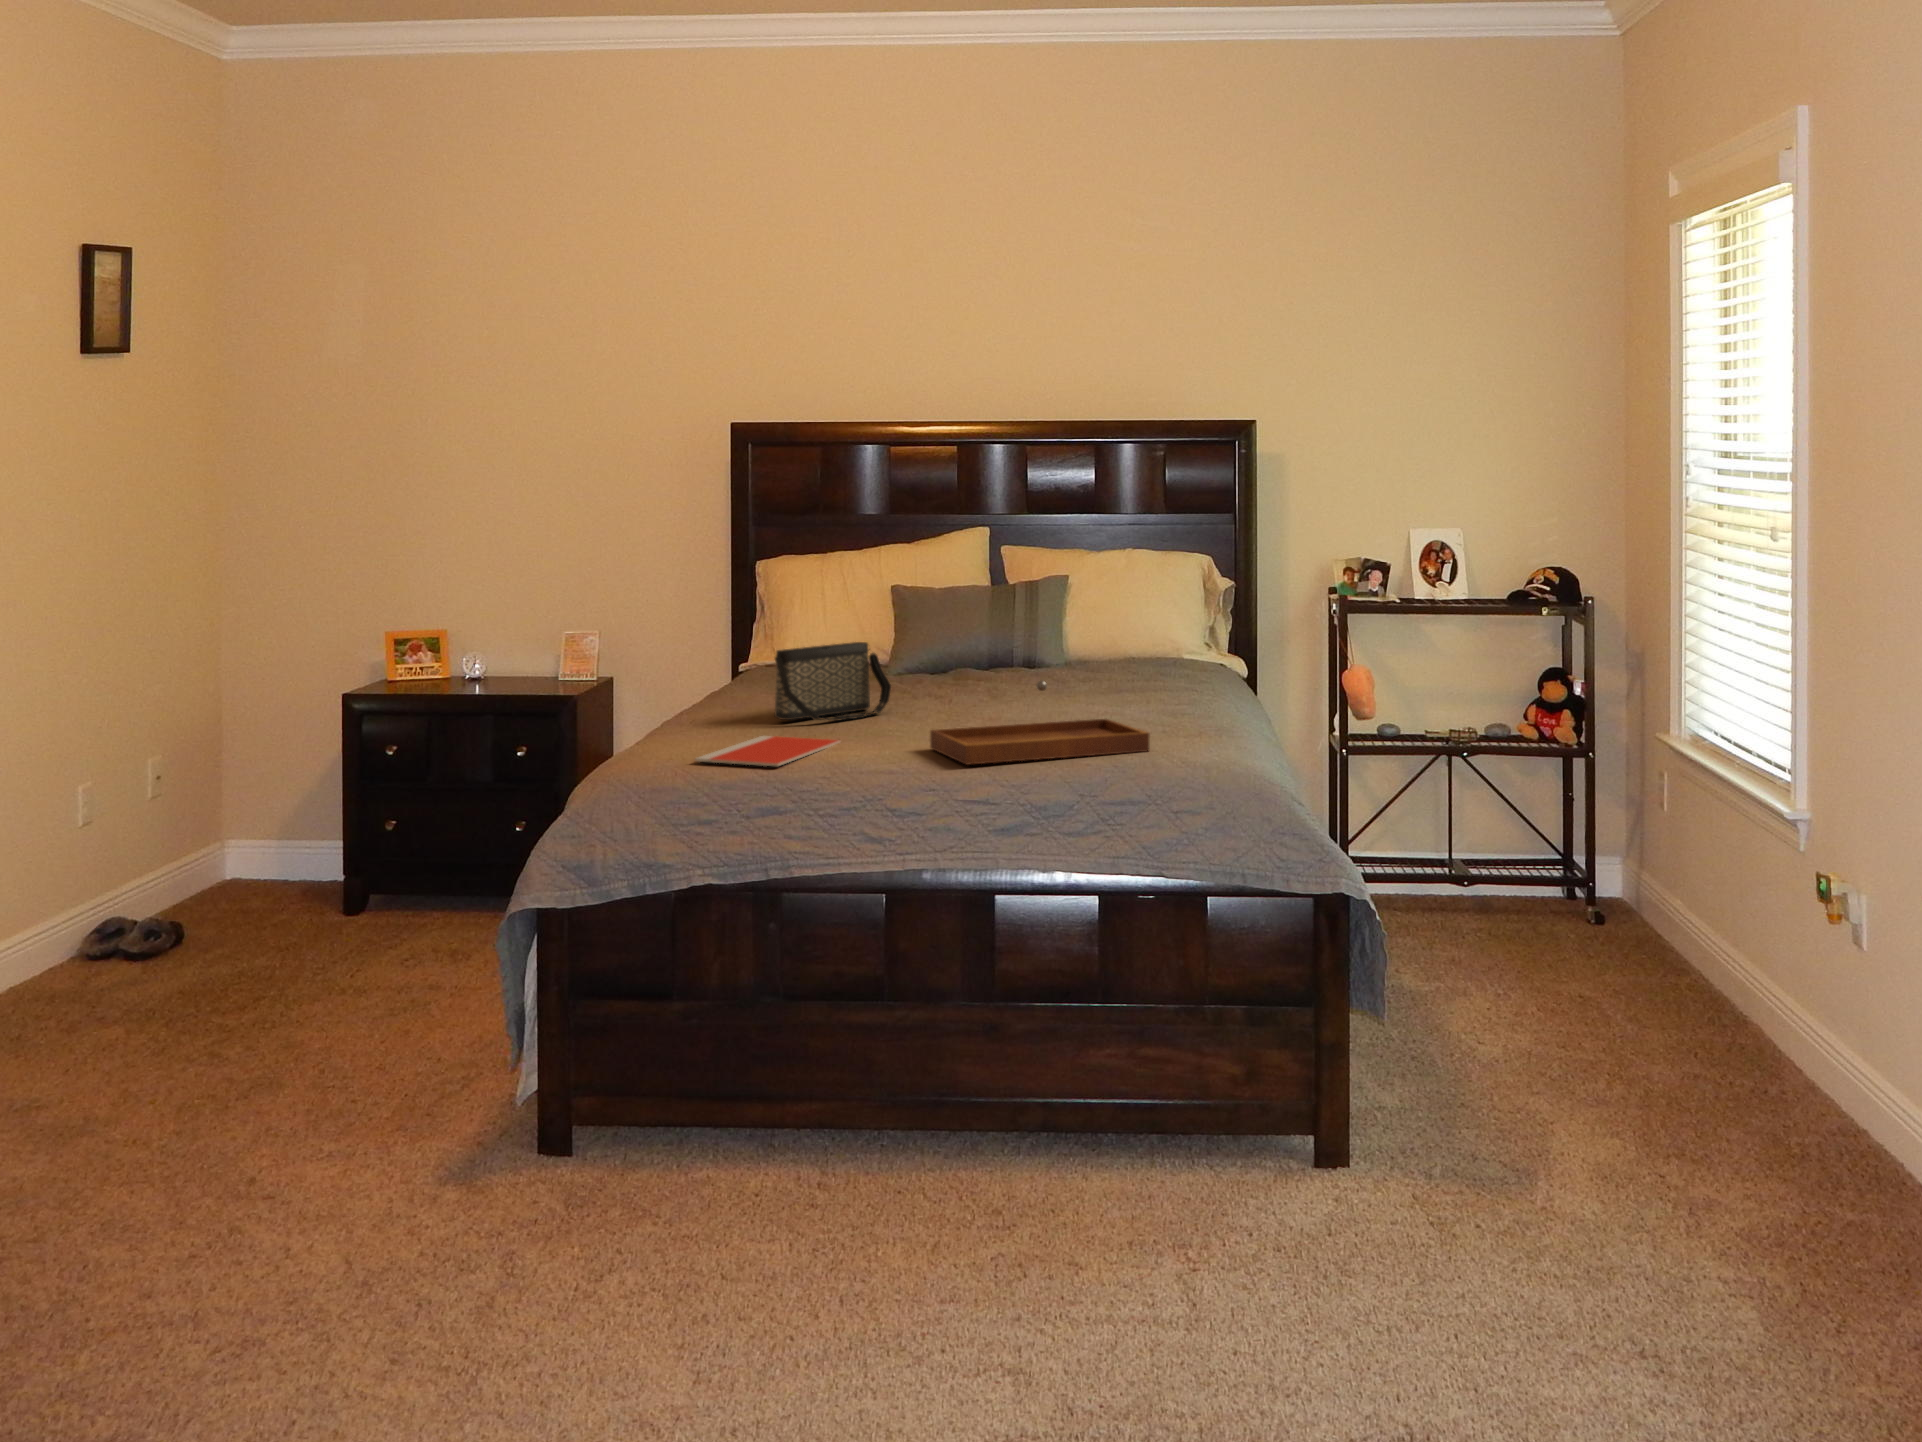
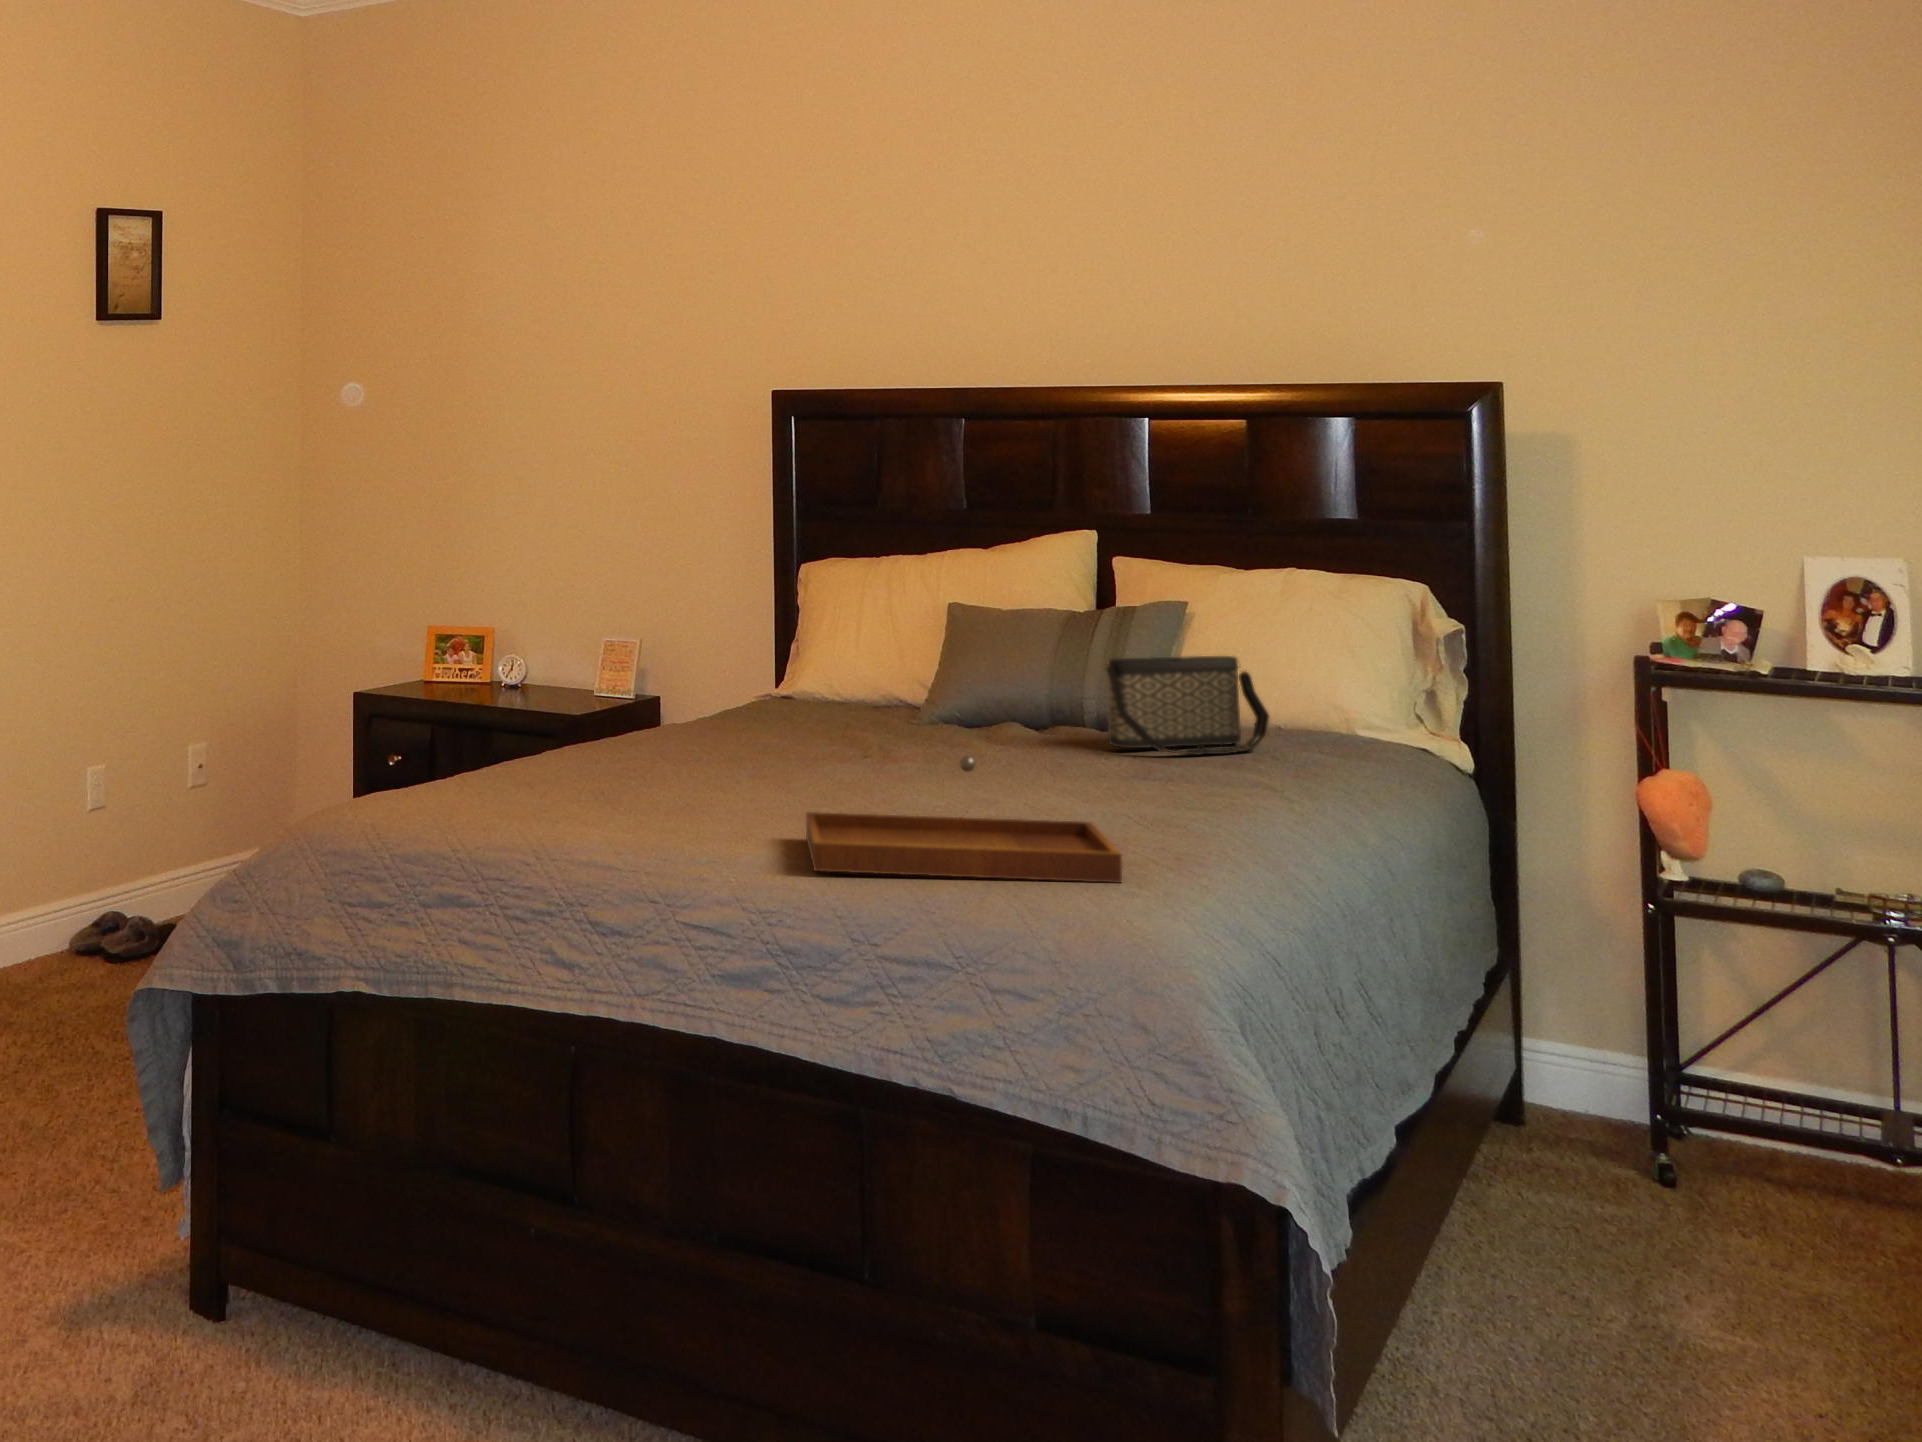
handbag: present [775,642,891,720] -> present [1106,656,1269,755]
notebook: present [695,736,840,766] -> none [486,794,709,841]

